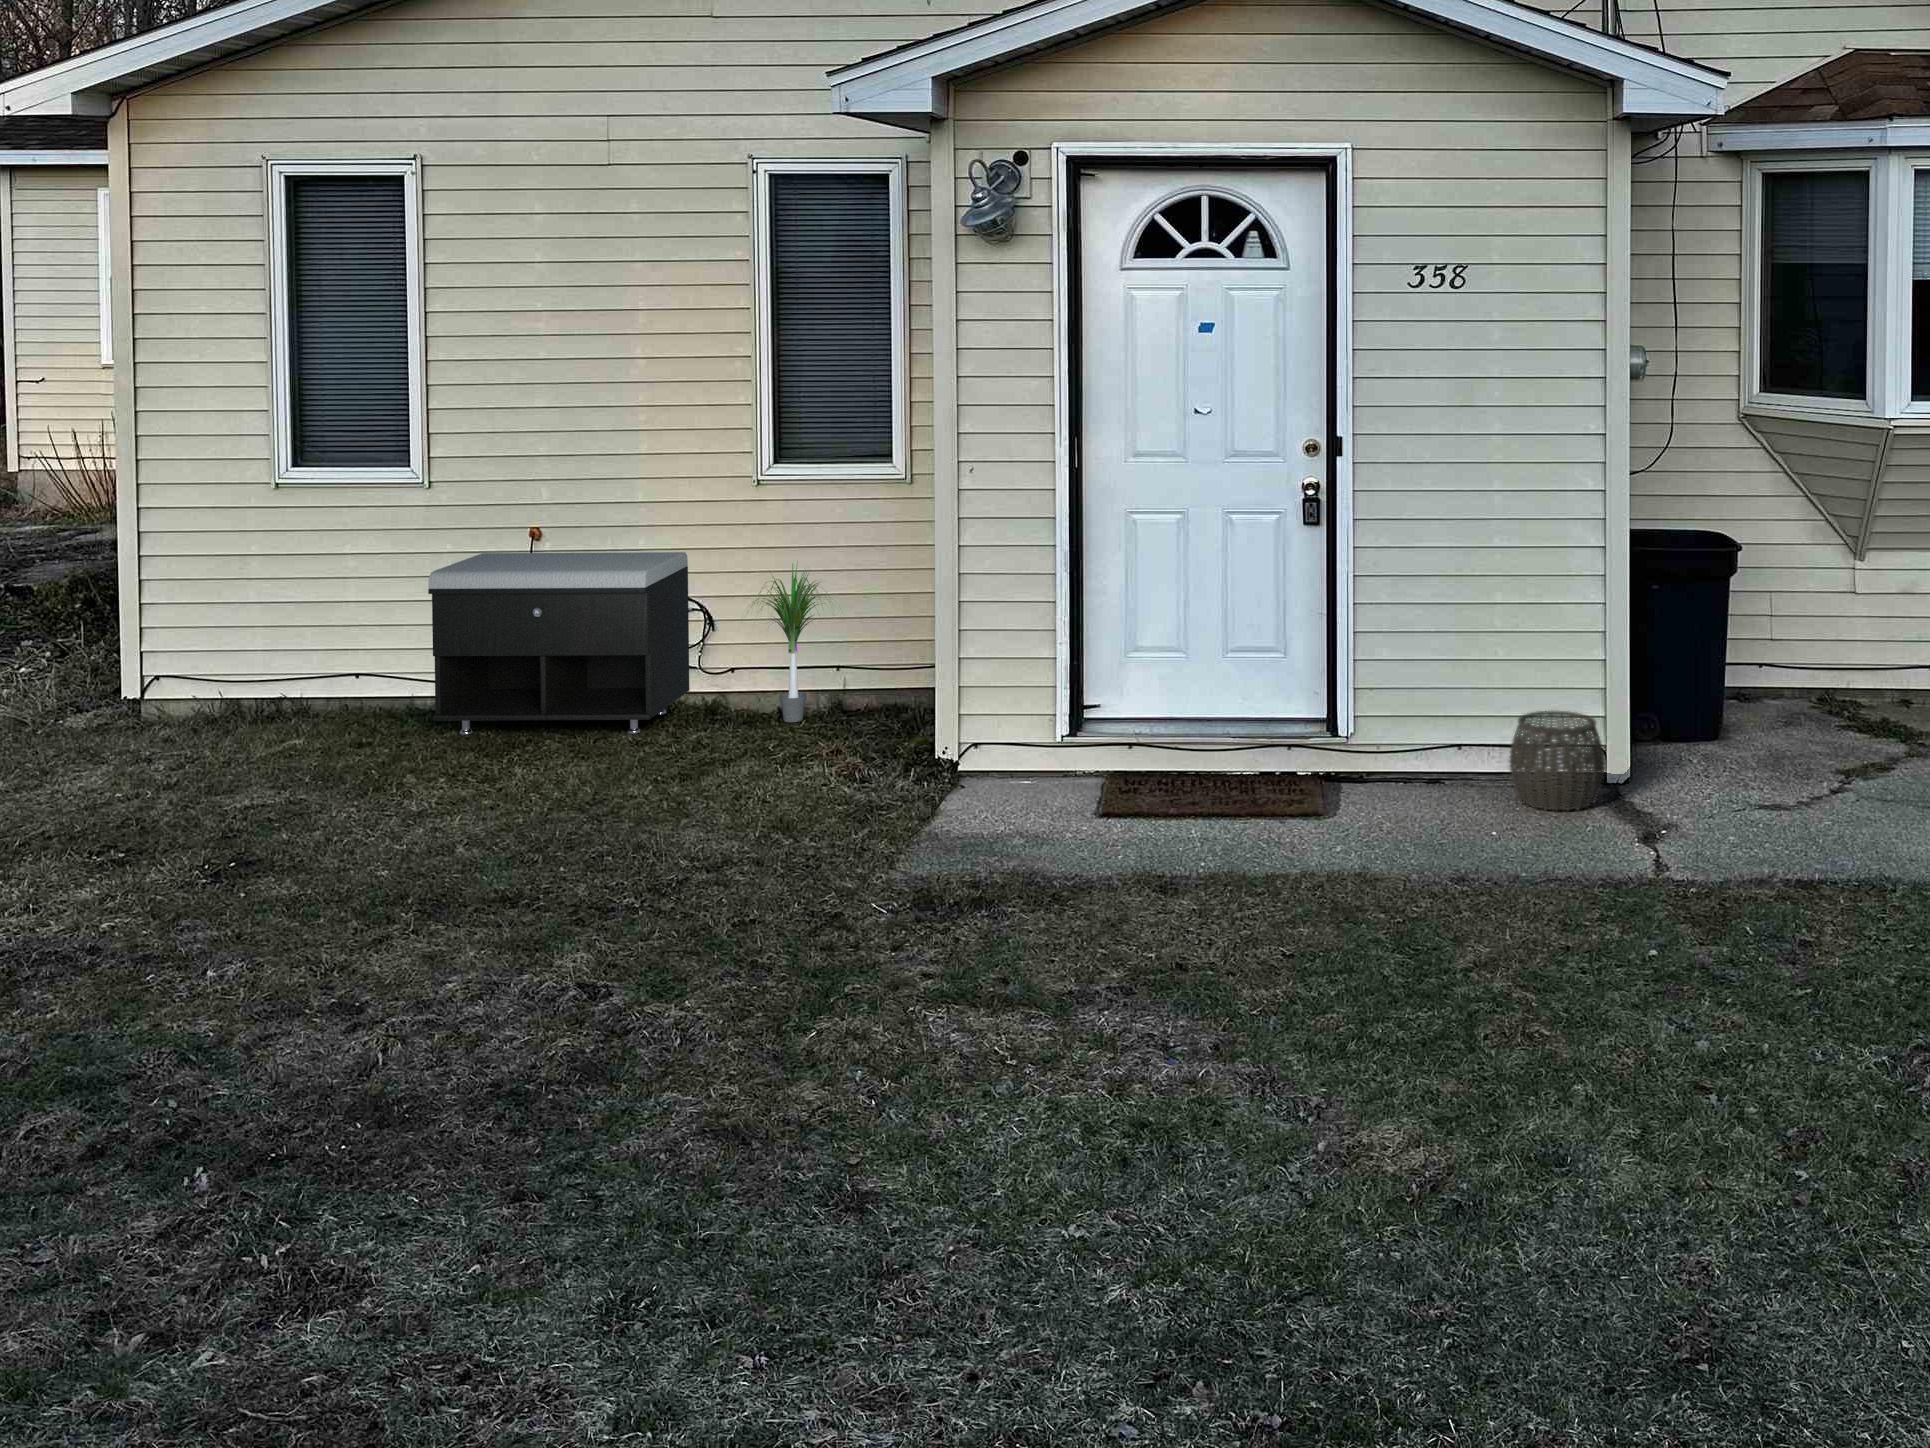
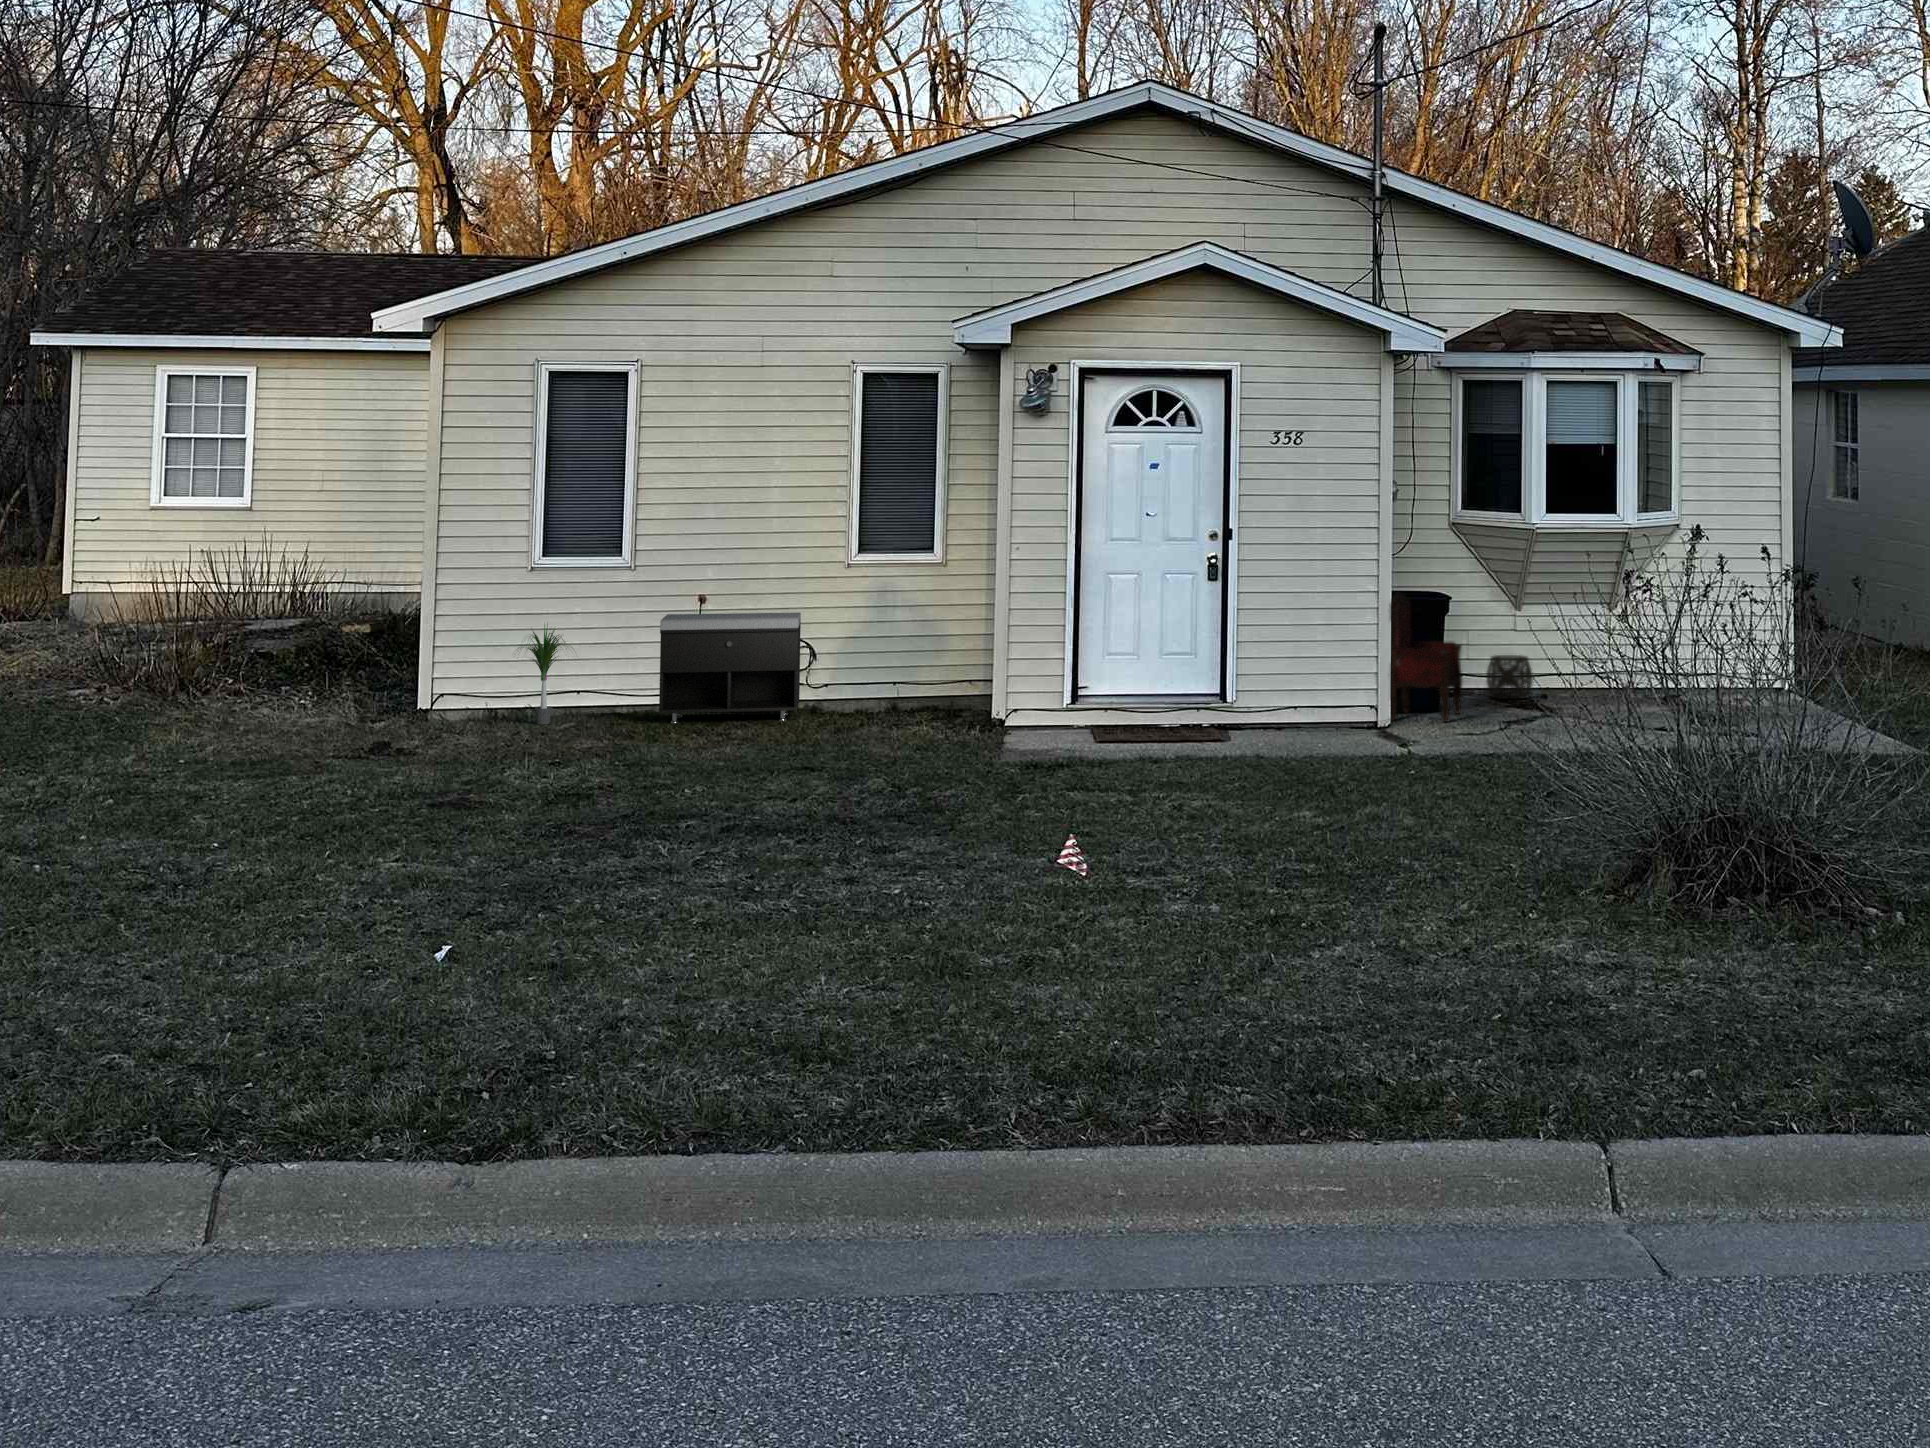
armchair: none [1623,547,1764,794] -> present [1389,593,1462,722]
potted plant: present [747,561,831,722] -> present [520,624,573,725]
woven basket: present [1509,711,1605,811] -> present [1486,655,1533,699]

